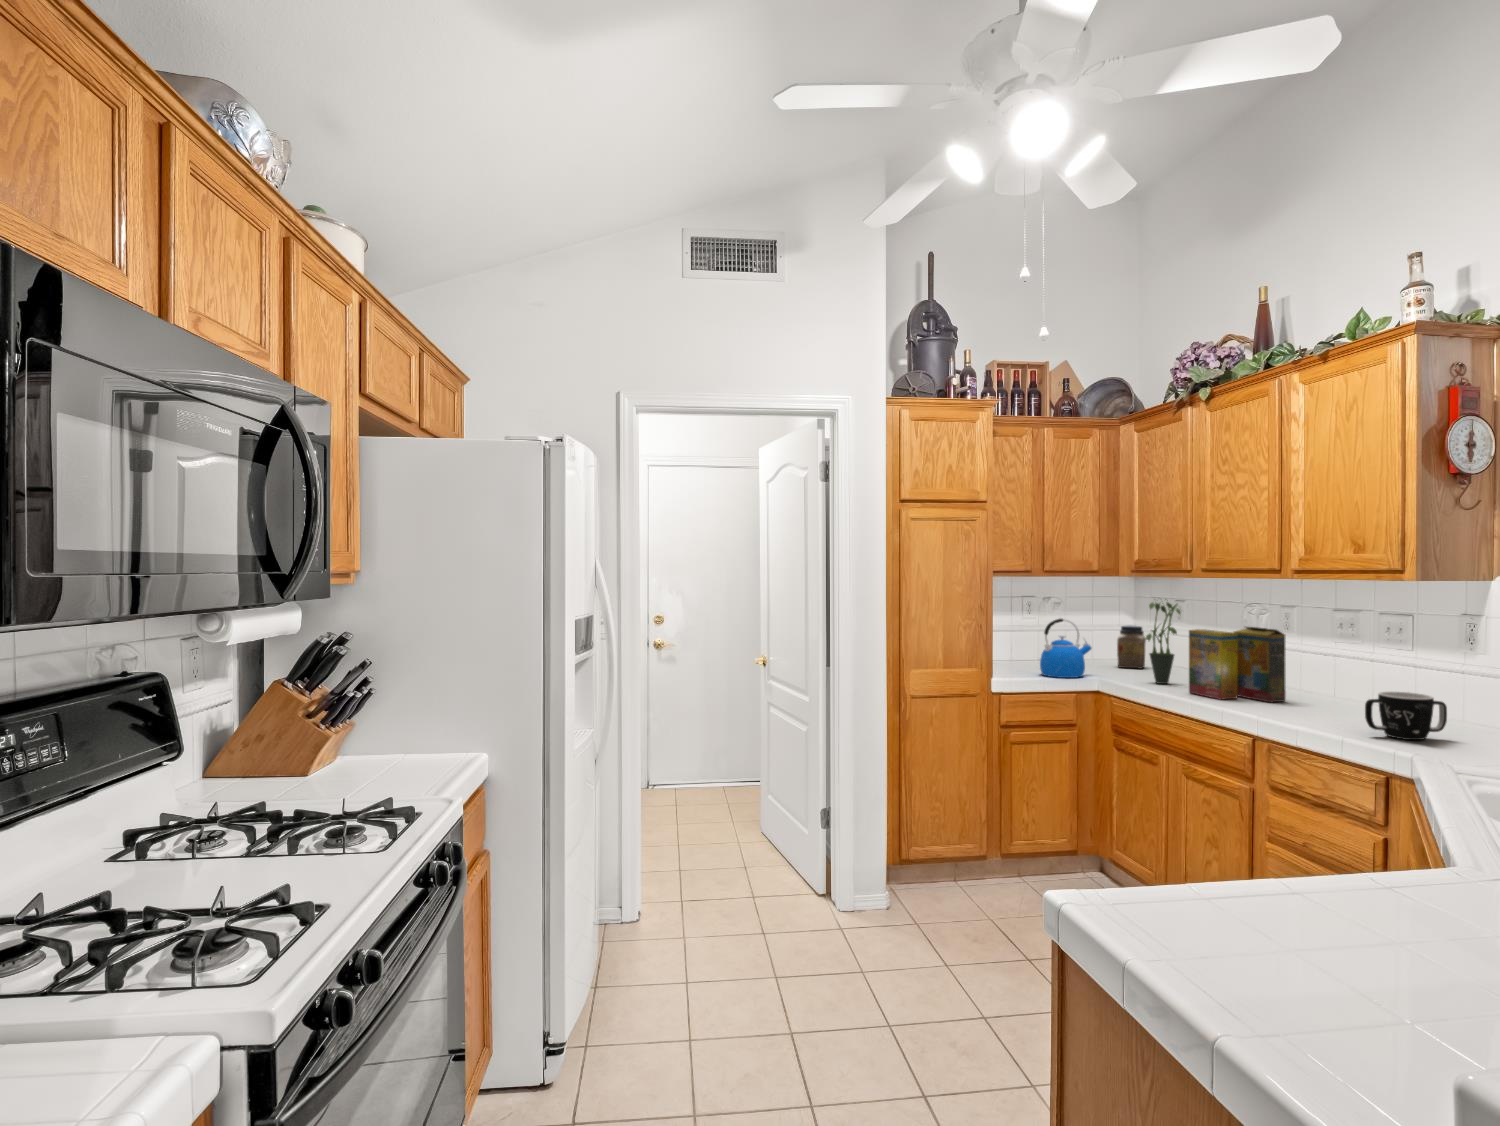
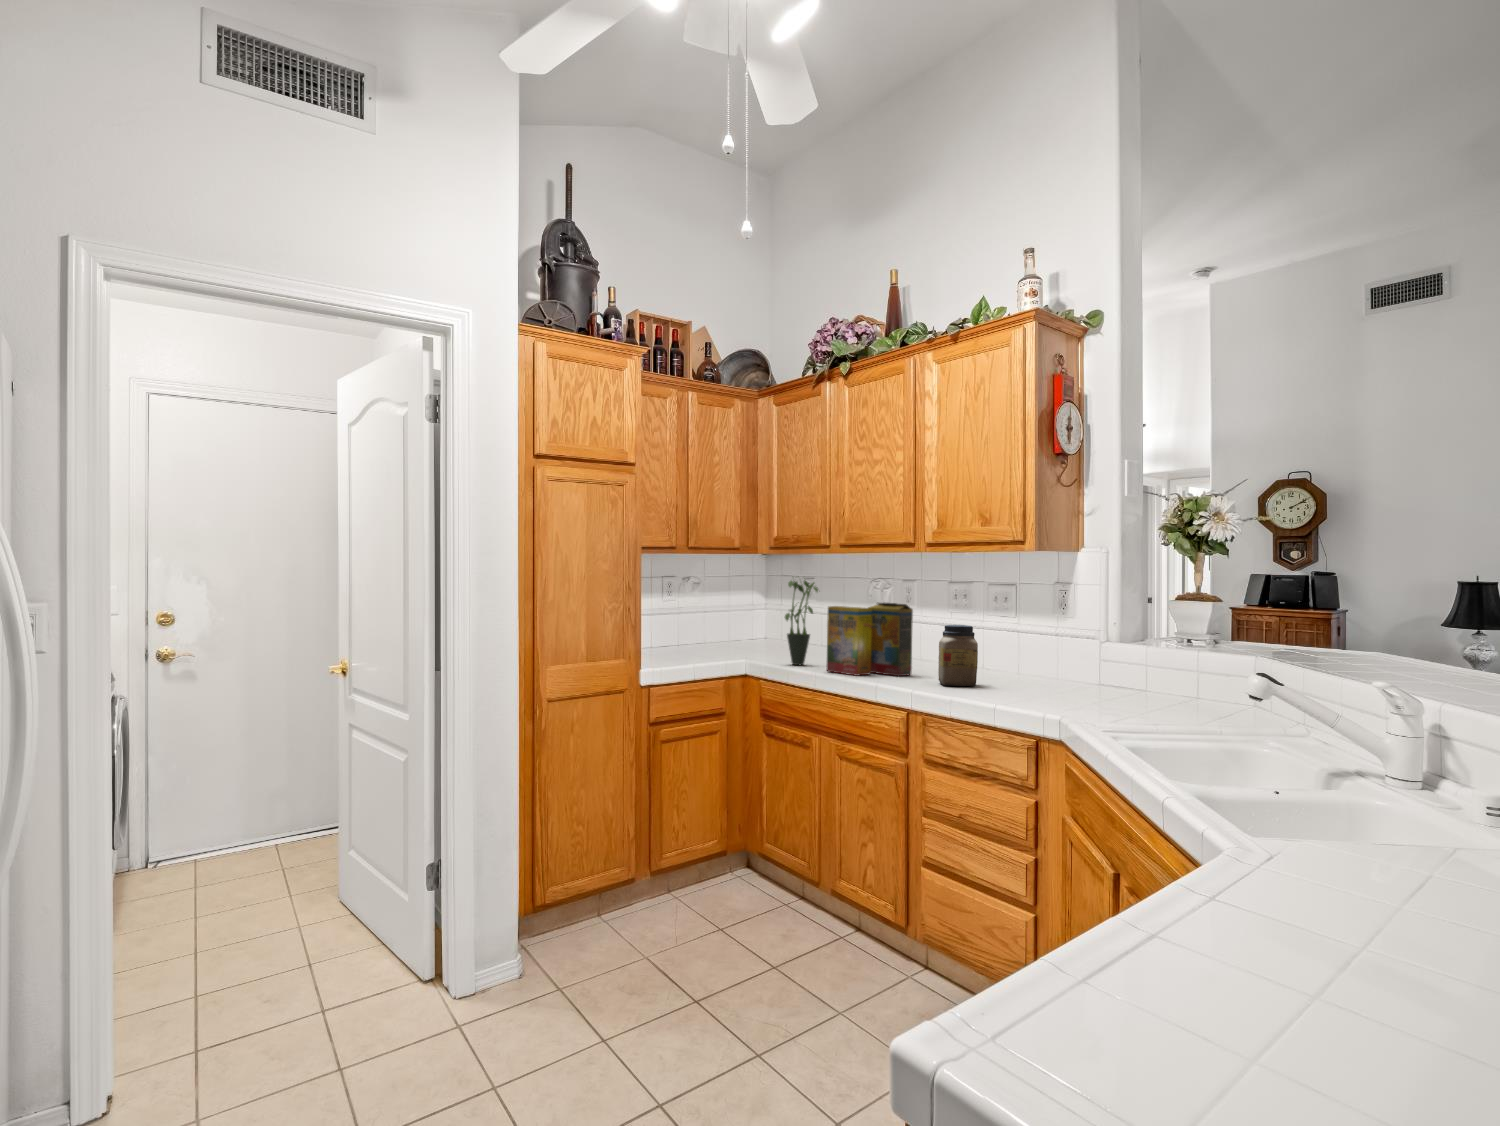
kettle: present [1040,619,1092,678] -> none [677,599,729,663]
jar: present [1117,625,1146,669] -> present [938,625,978,686]
mug: present [1365,691,1447,740] -> none [989,655,1050,698]

